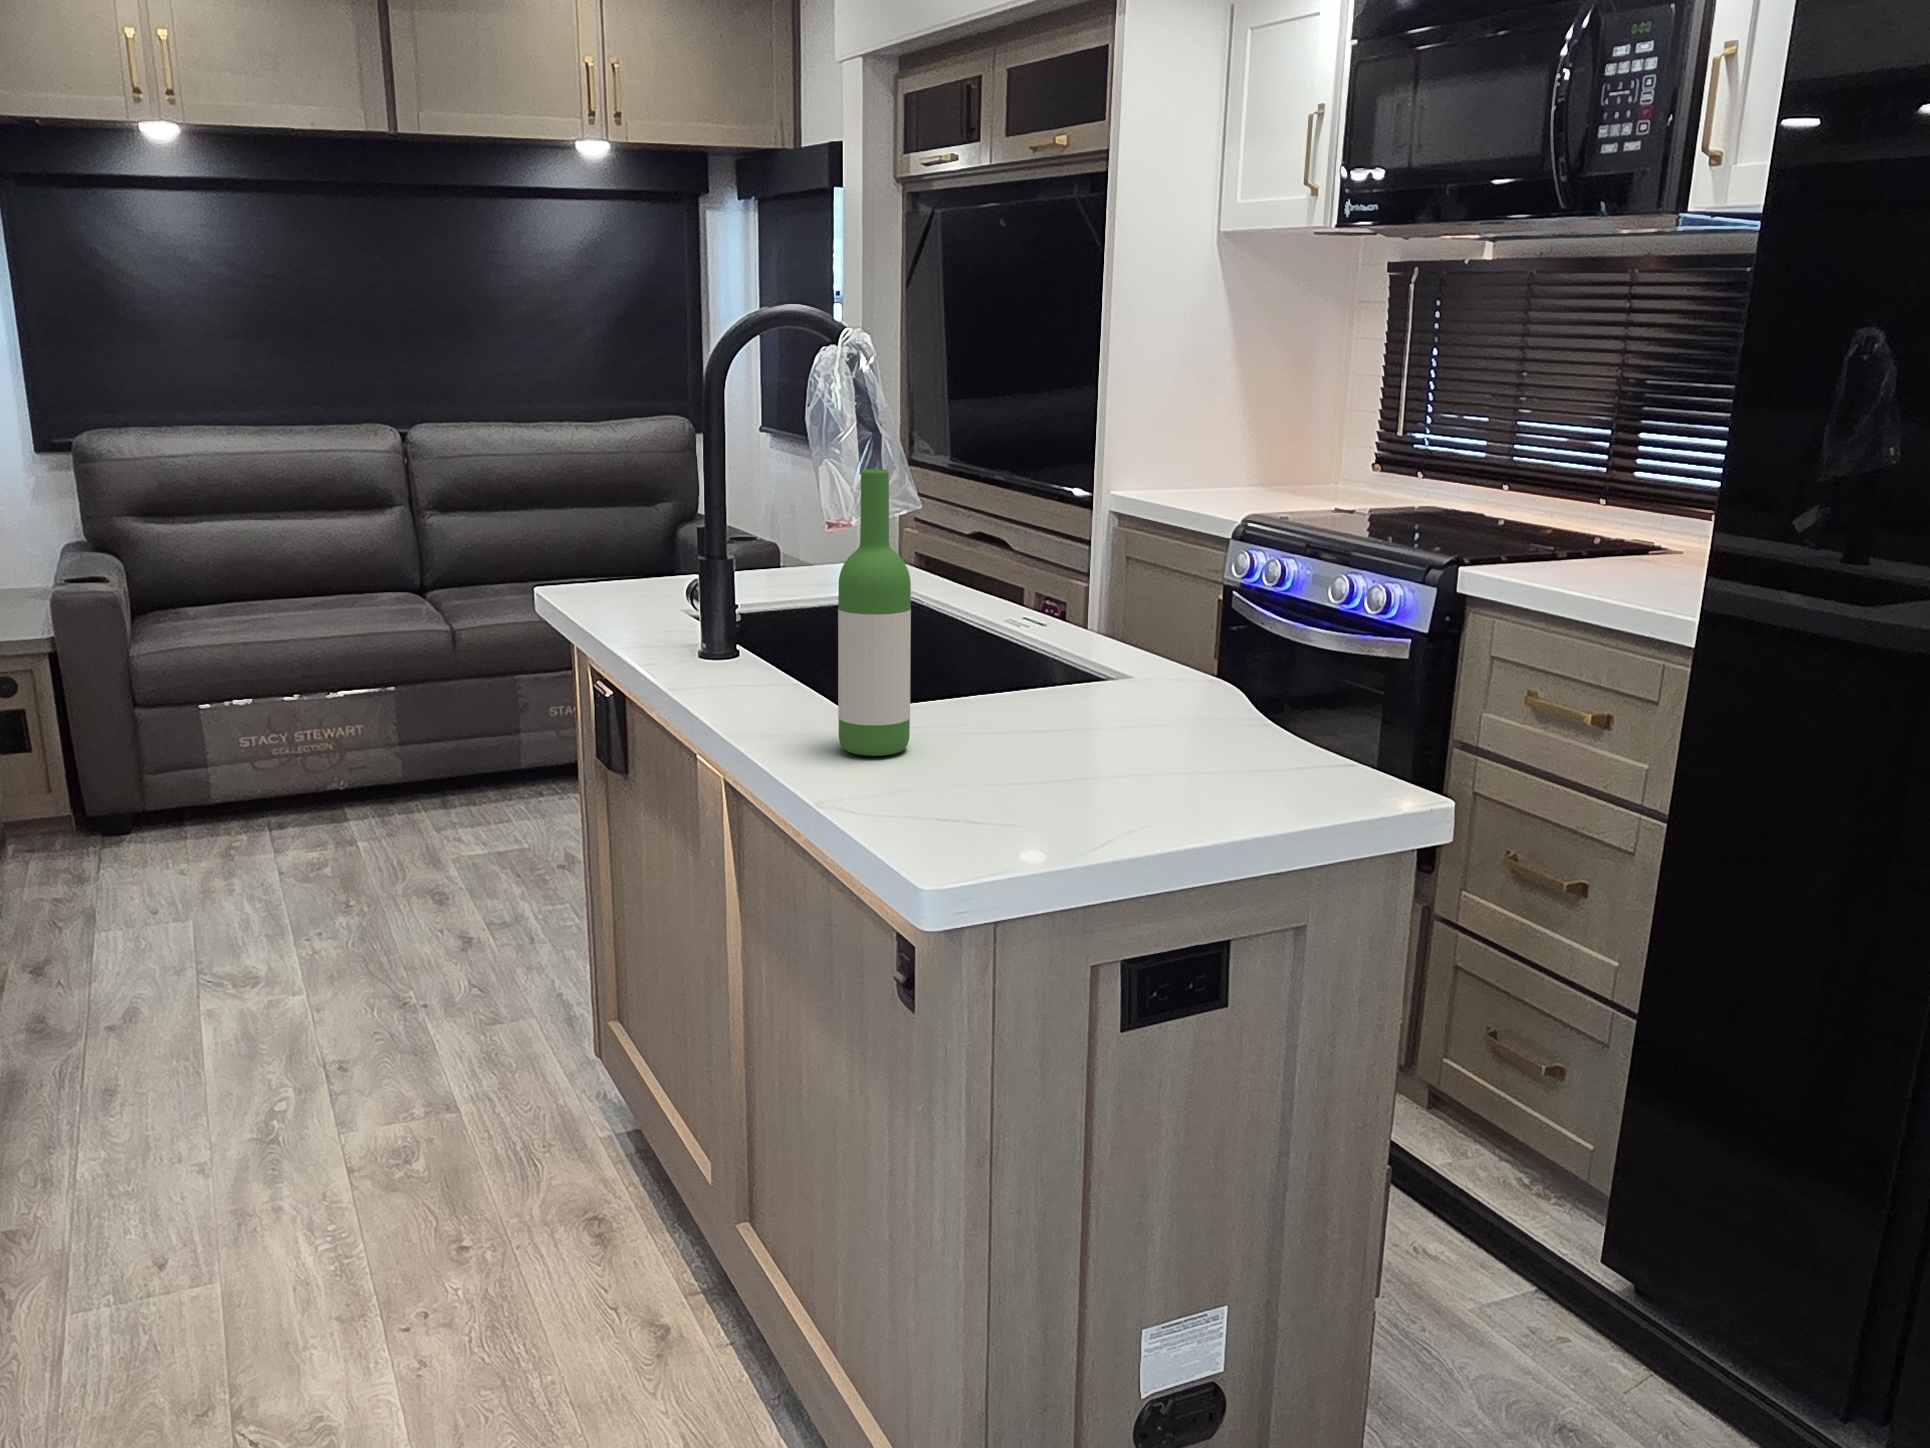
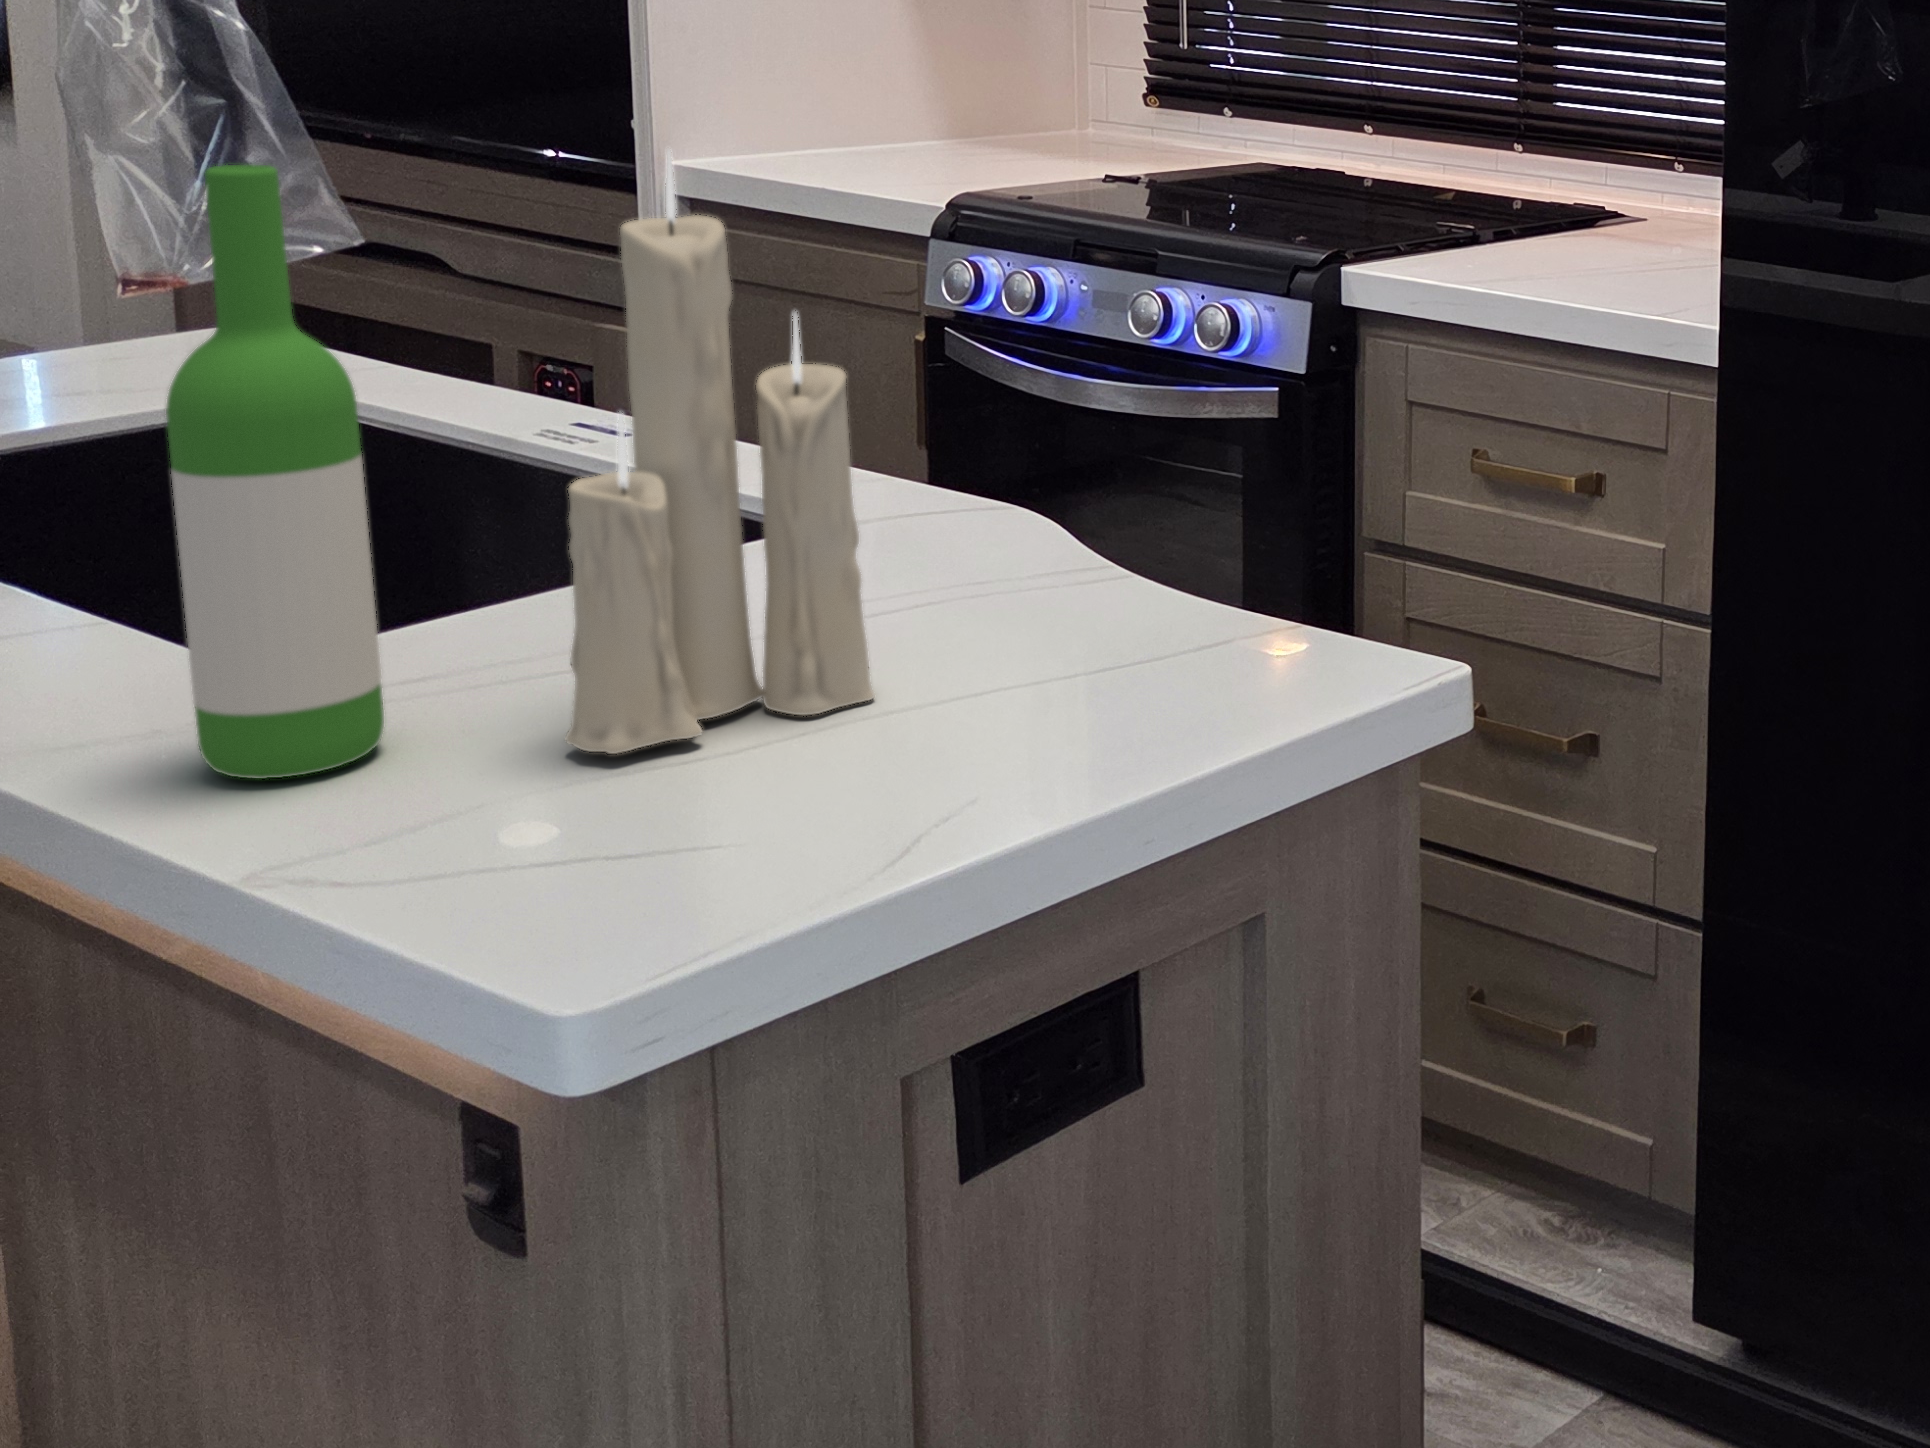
candle: none [979,450,1123,767] -> present [565,150,874,754]

